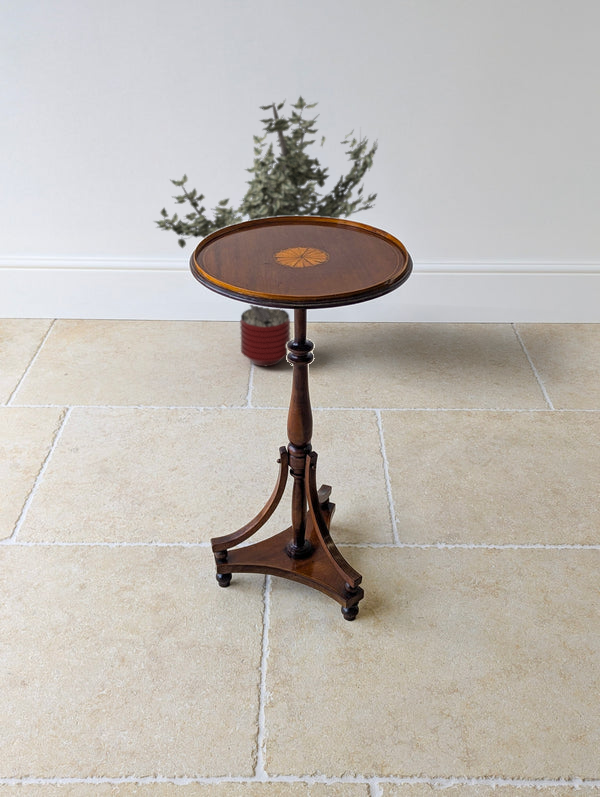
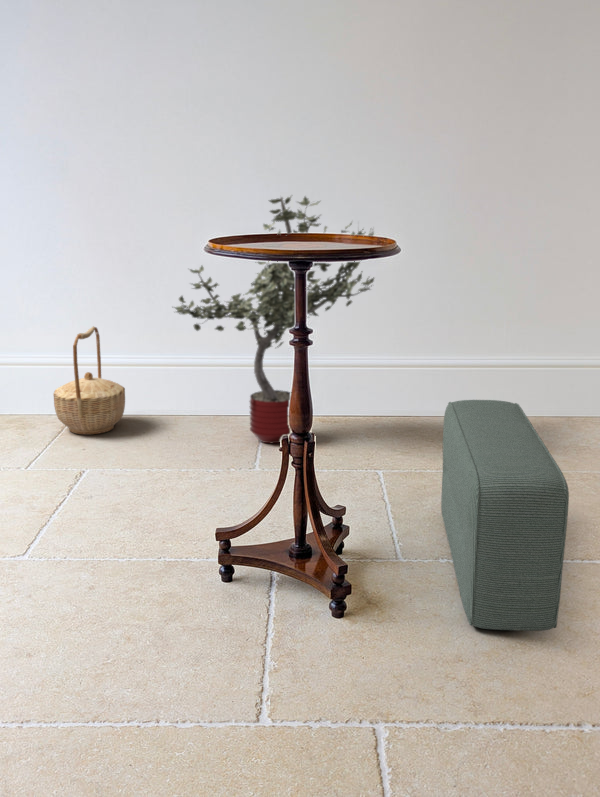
basket: none [29,232,107,352] -> present [53,326,125,434]
pouf: none [441,368,576,650] -> present [441,400,569,631]

